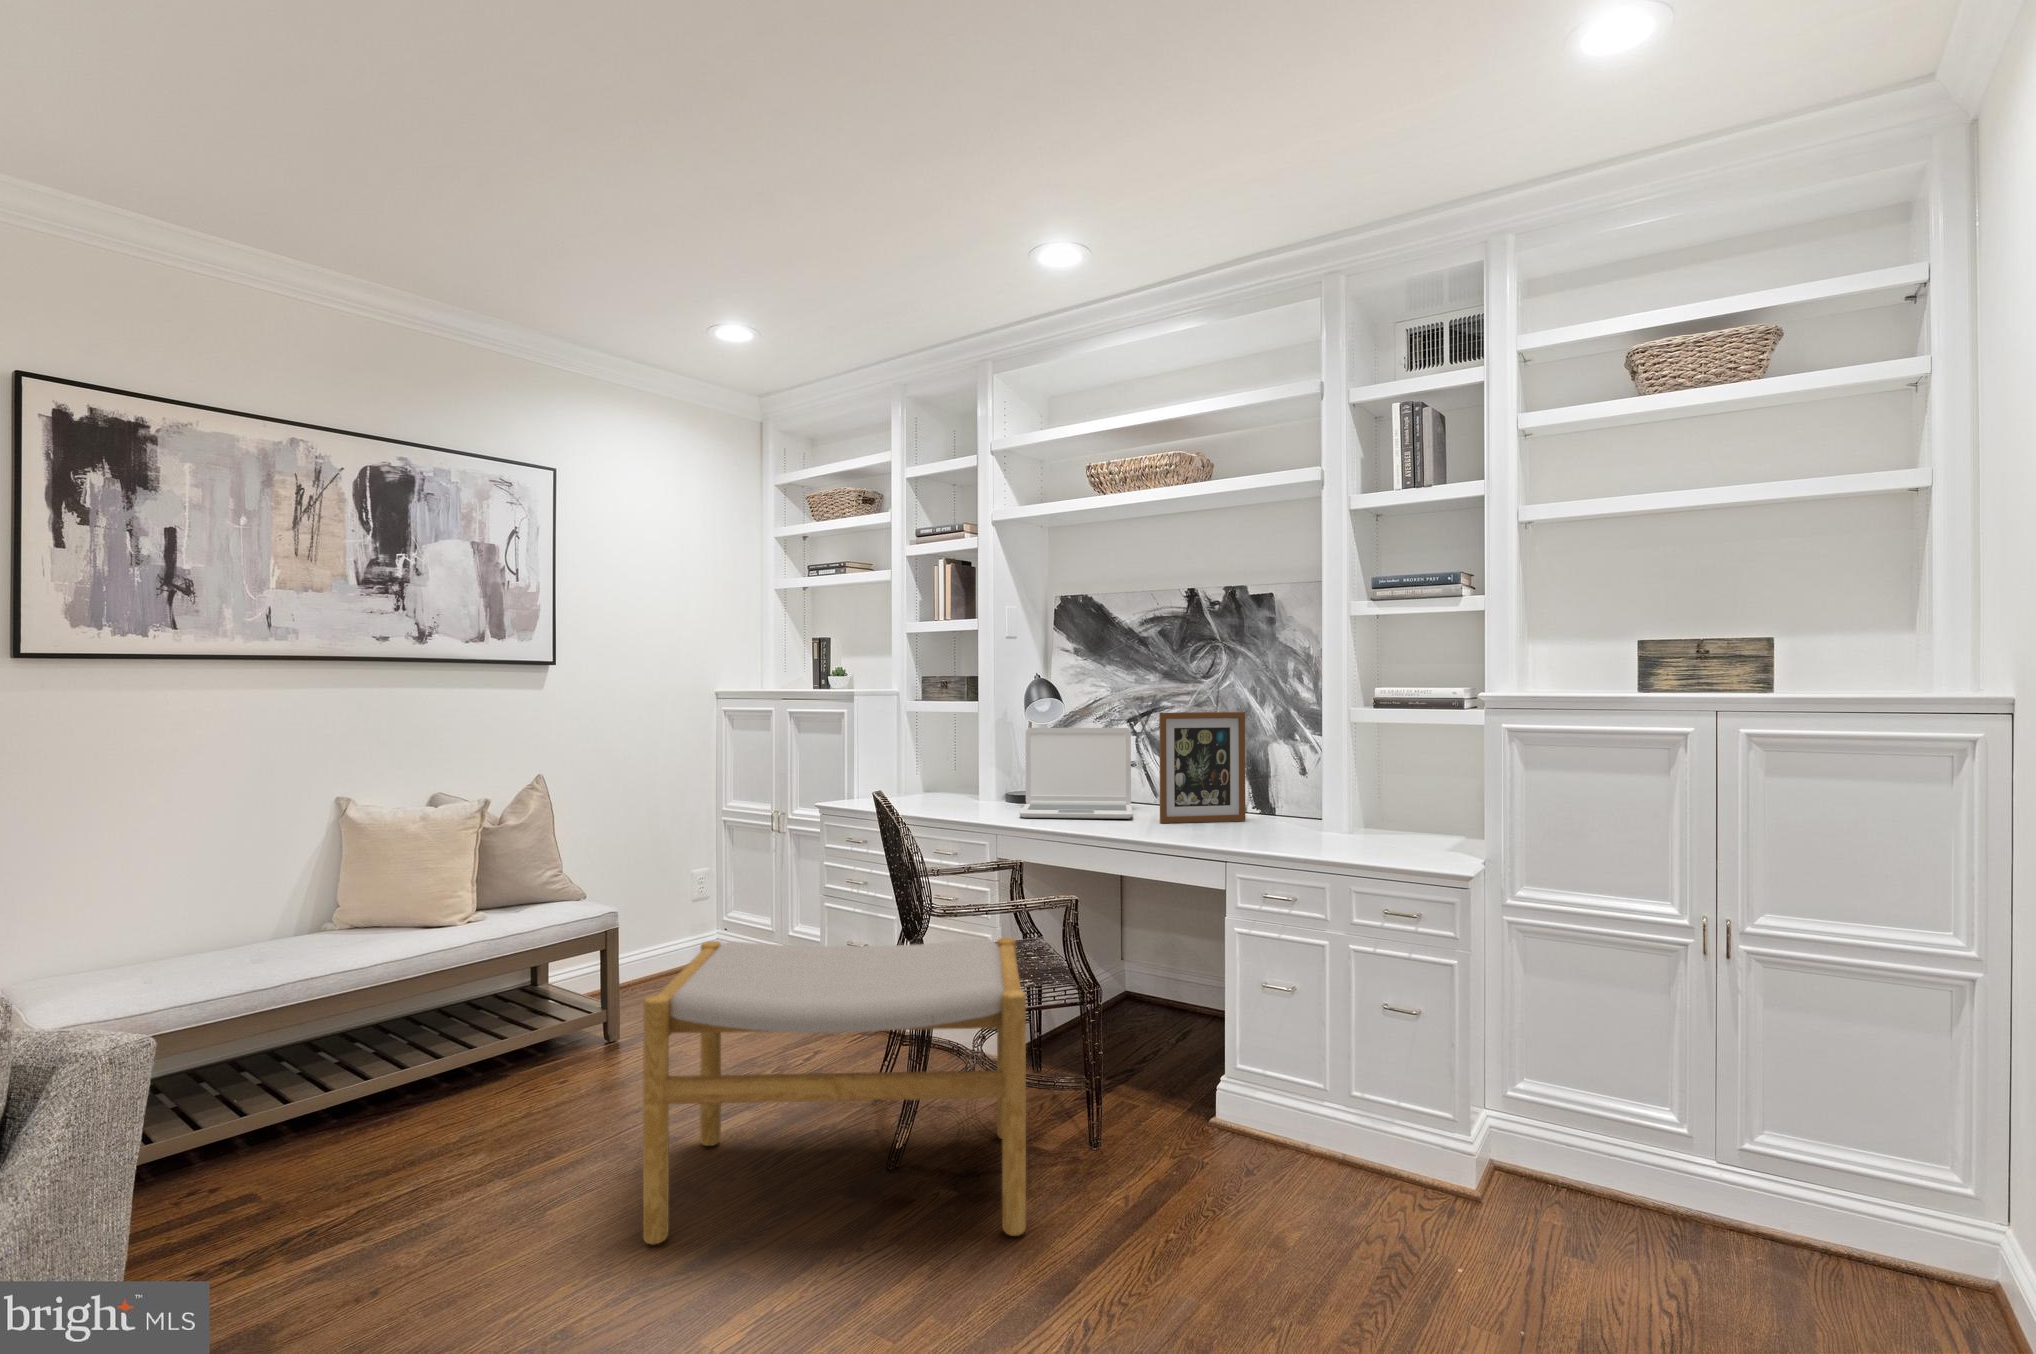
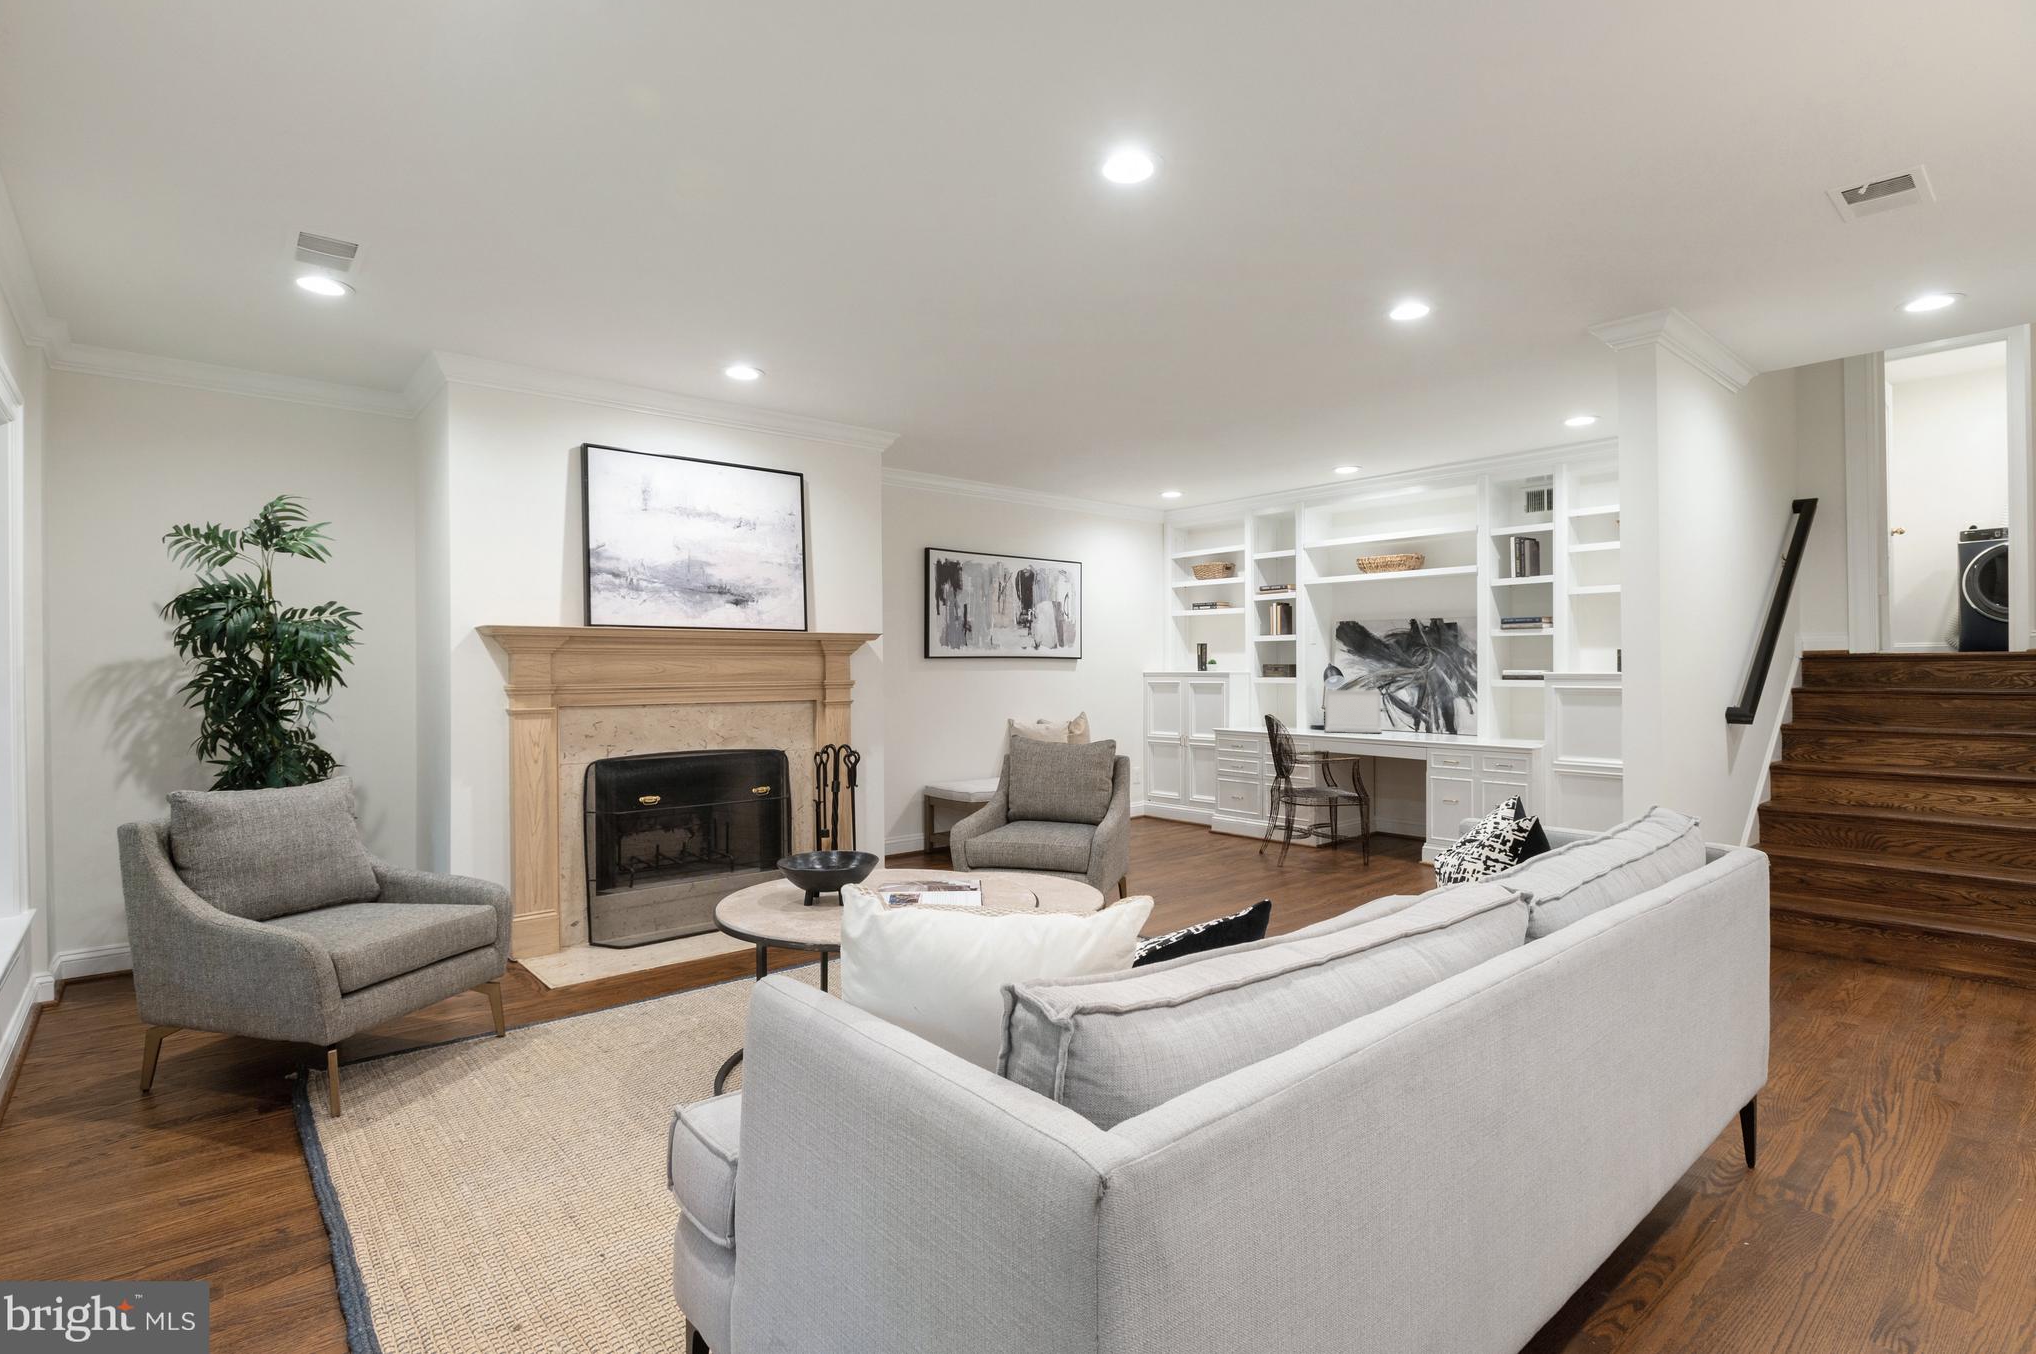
picture frame: present [1159,712,1246,823] -> none [1396,682,1440,735]
footstool: present [643,938,1026,1244] -> none [1196,774,1341,875]

